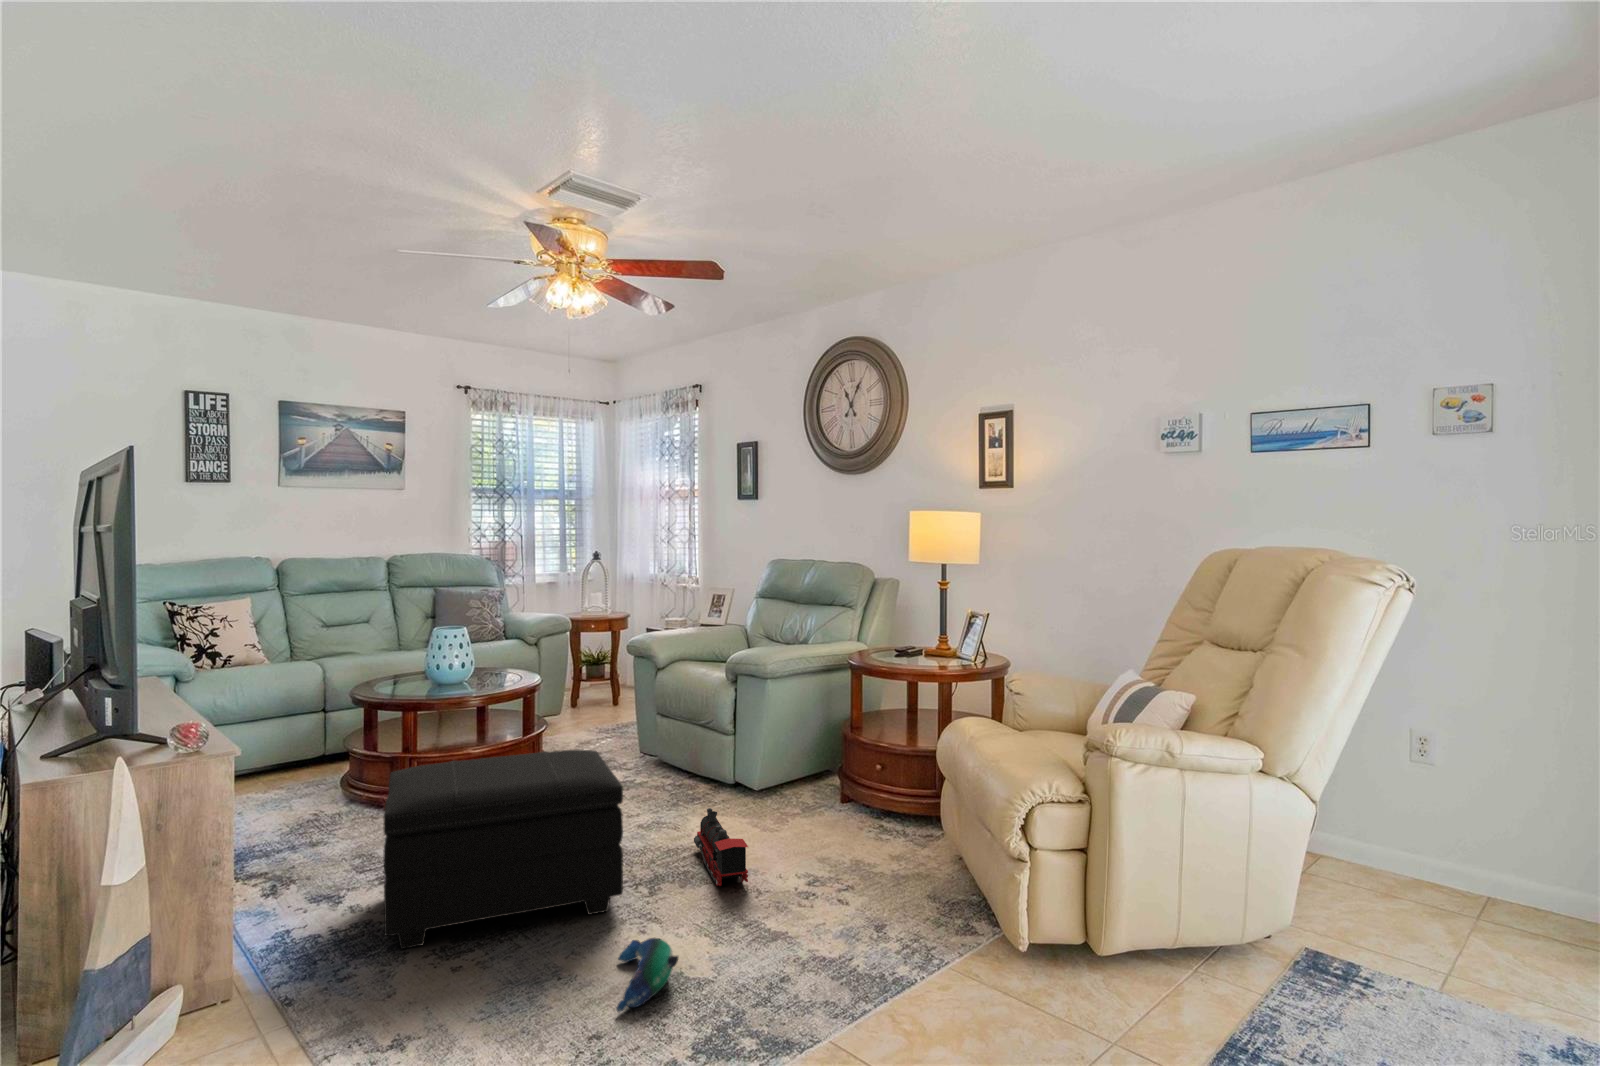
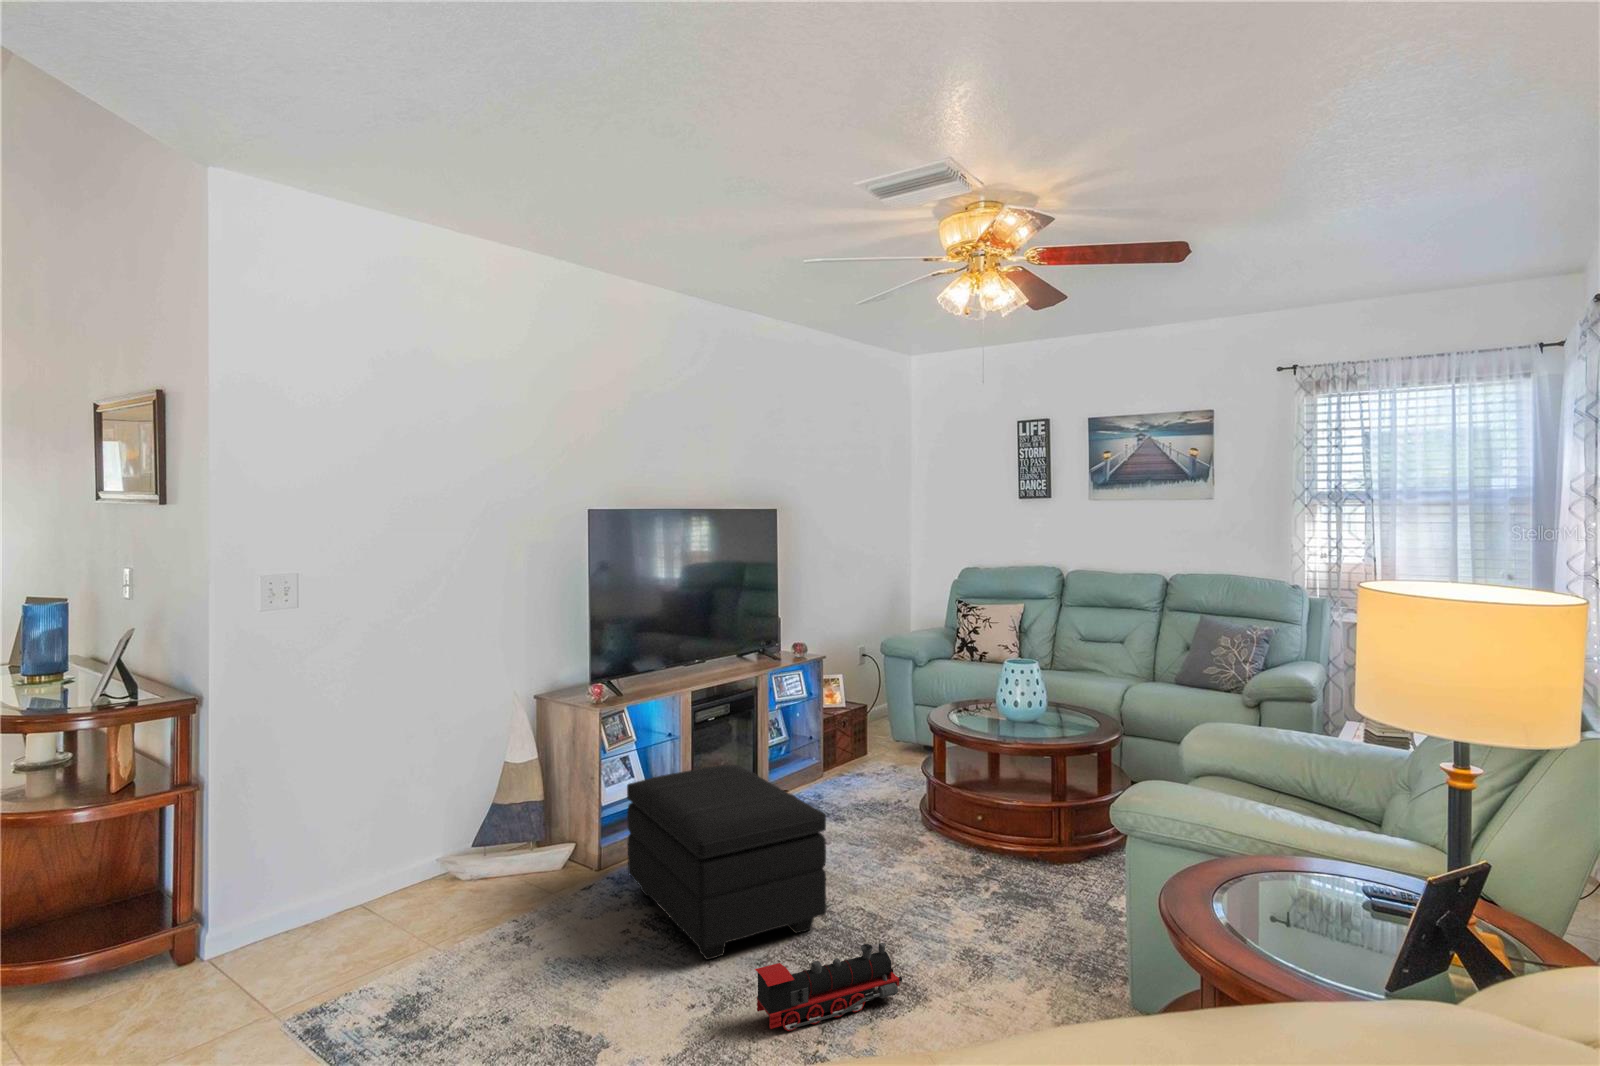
plush toy: present [616,938,679,1012] -> none [516,974,624,1012]

